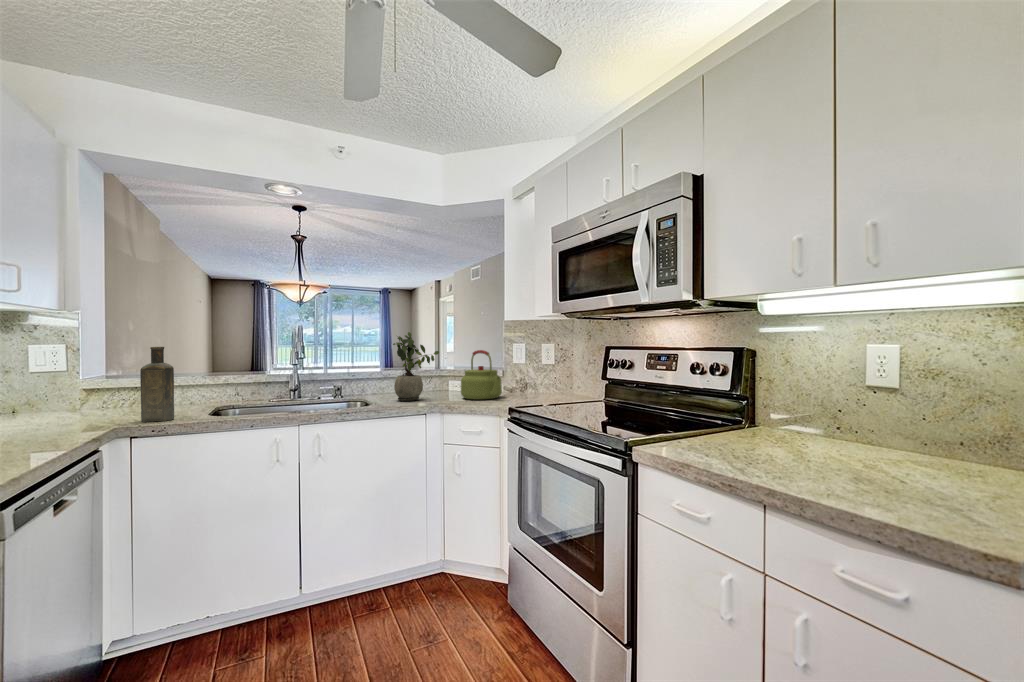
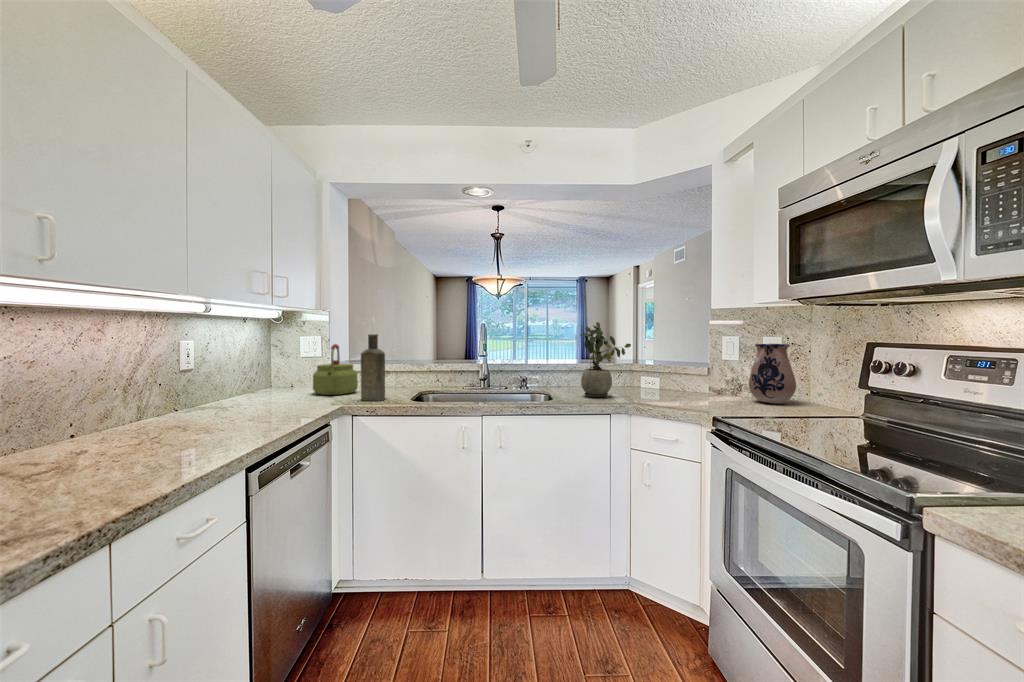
ceramic pitcher: none [533,348,566,396] -> present [749,344,796,404]
kettle: present [461,350,502,400] -> present [313,344,358,395]

